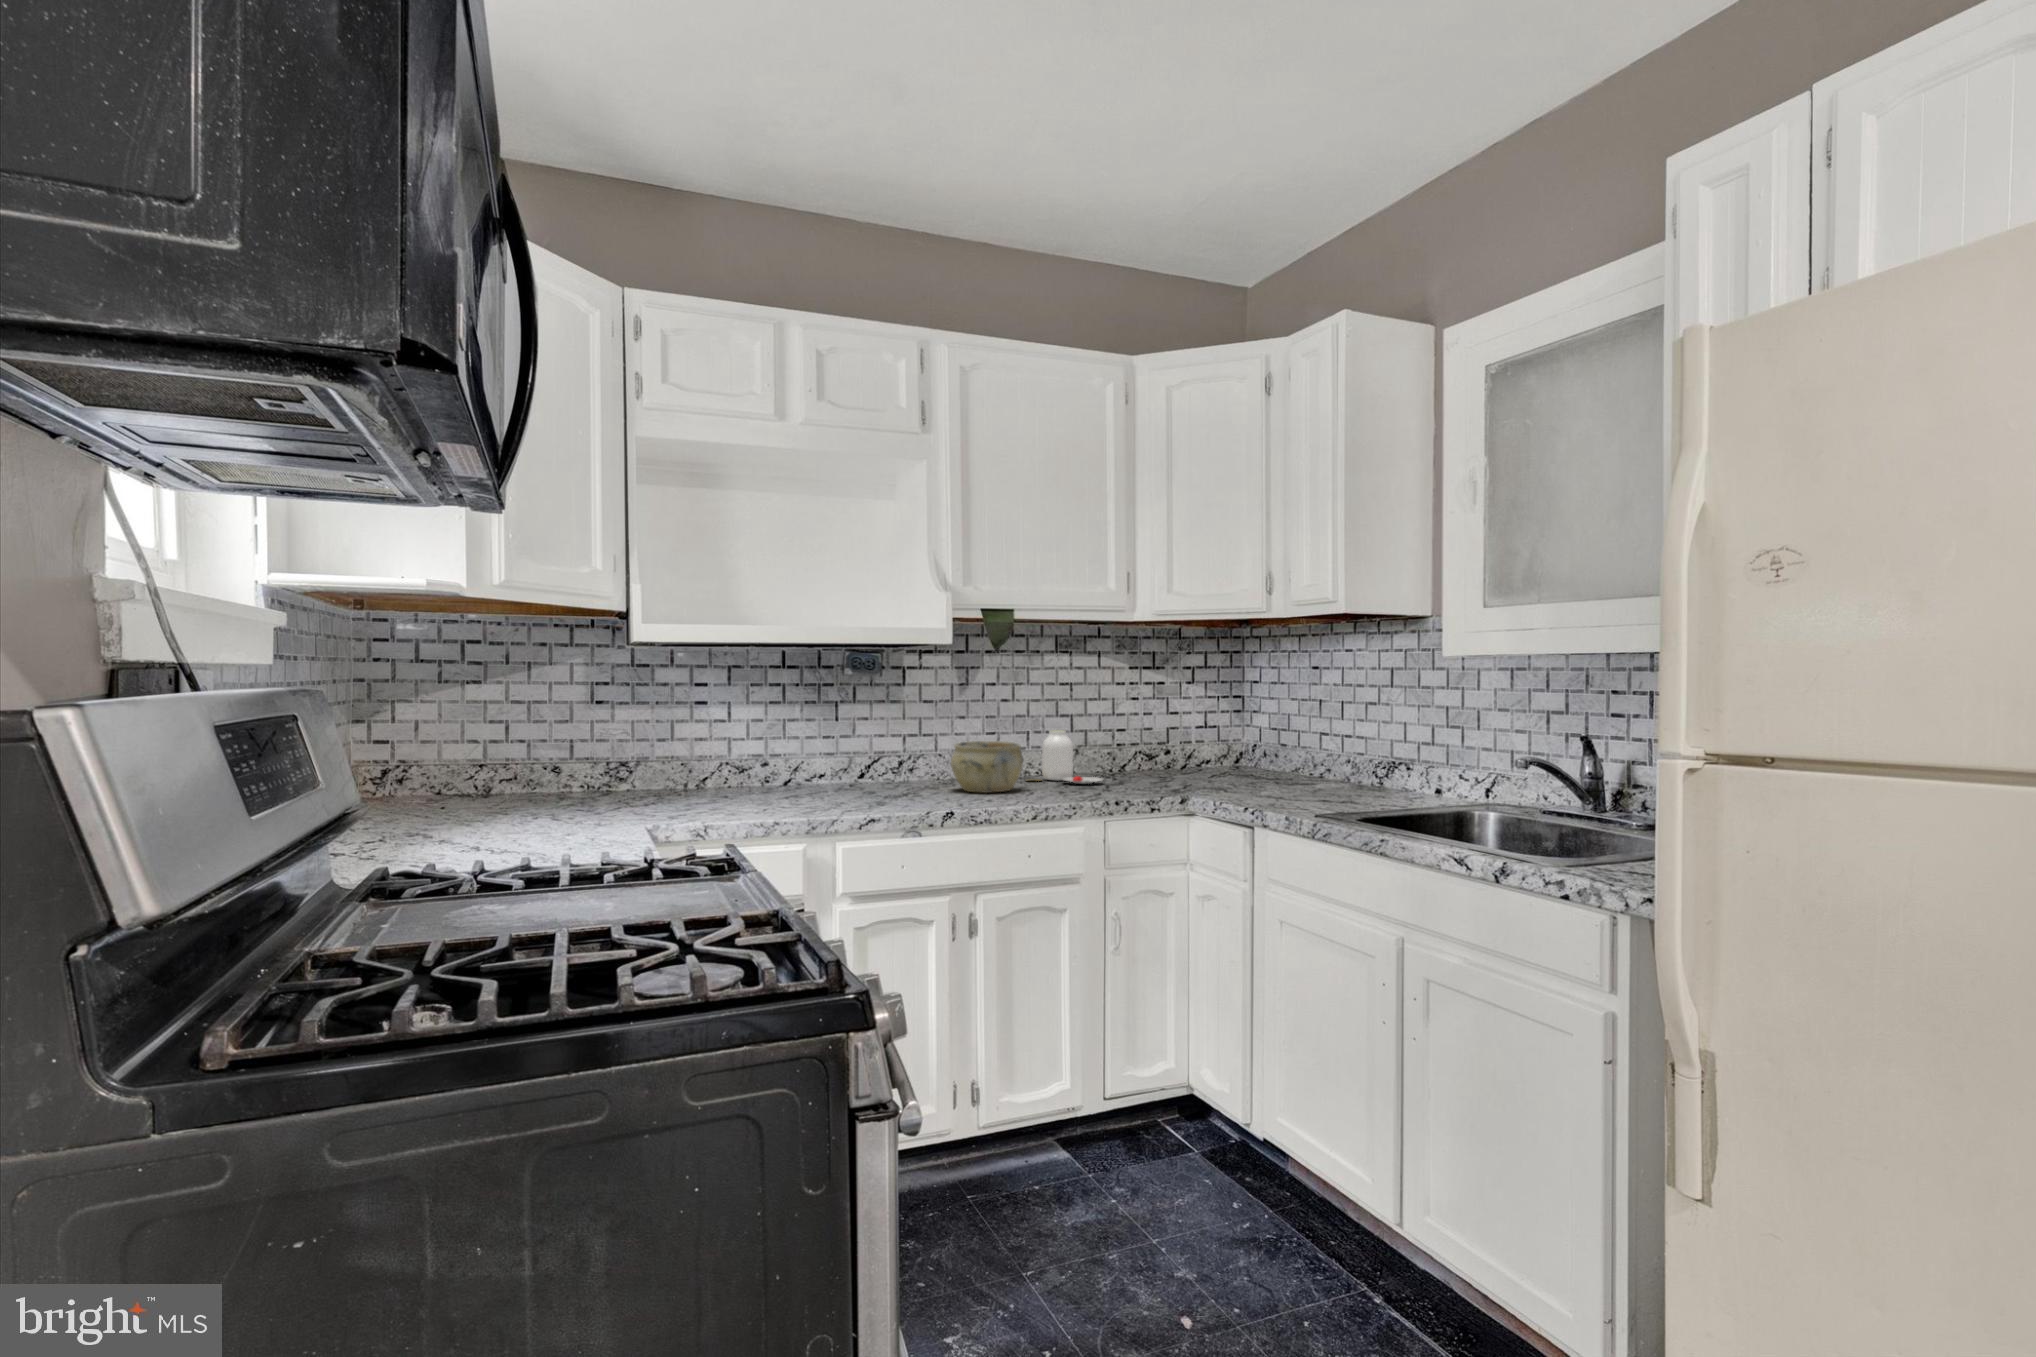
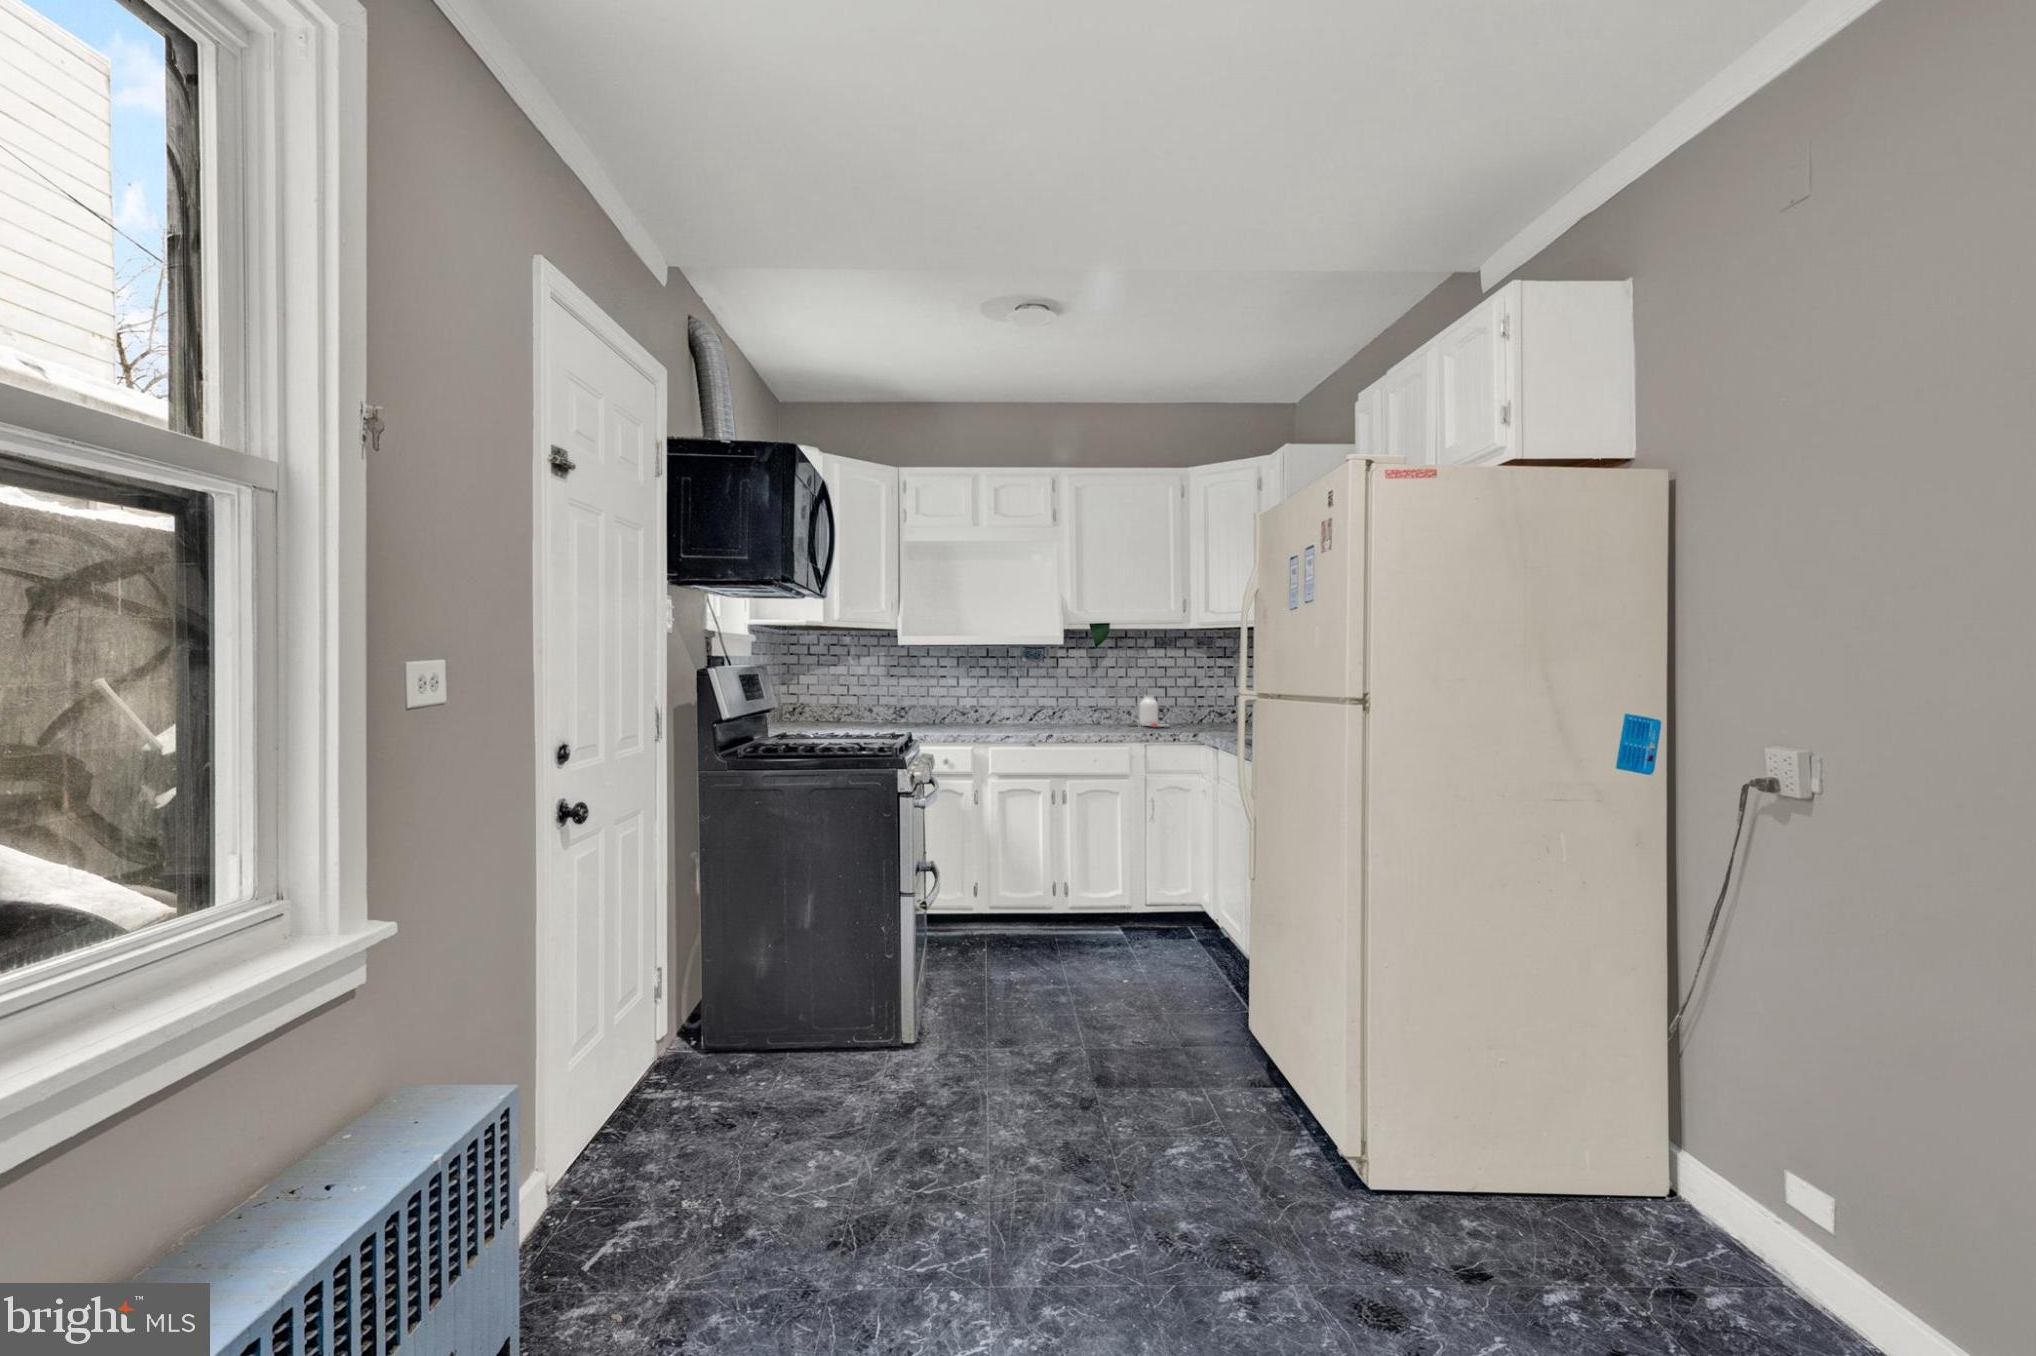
ceramic bowl: present [951,741,1023,793] -> none [1070,700,1112,728]

